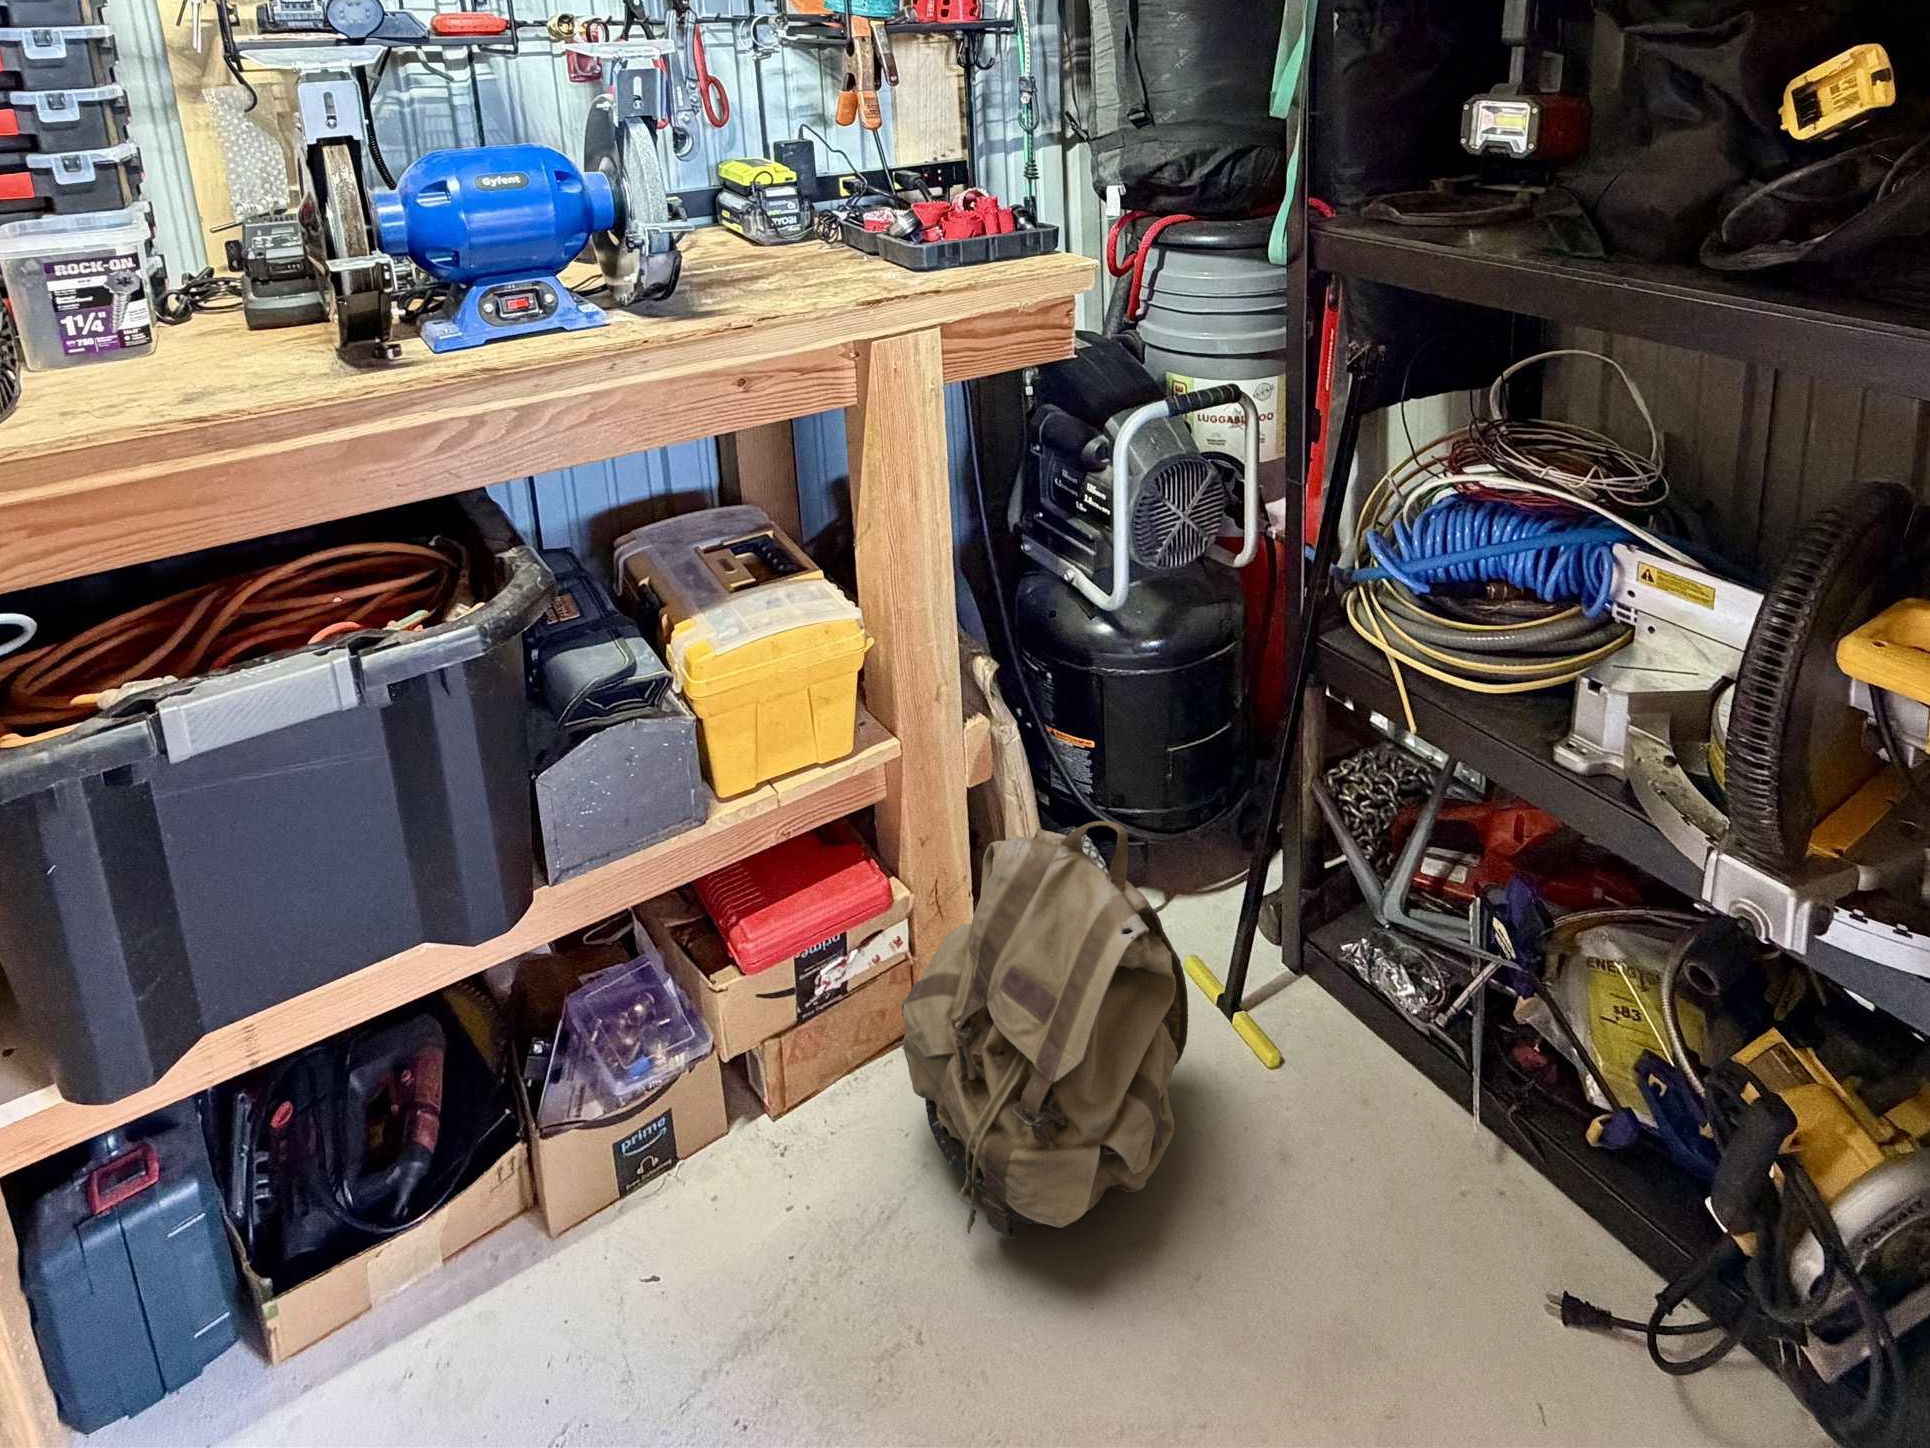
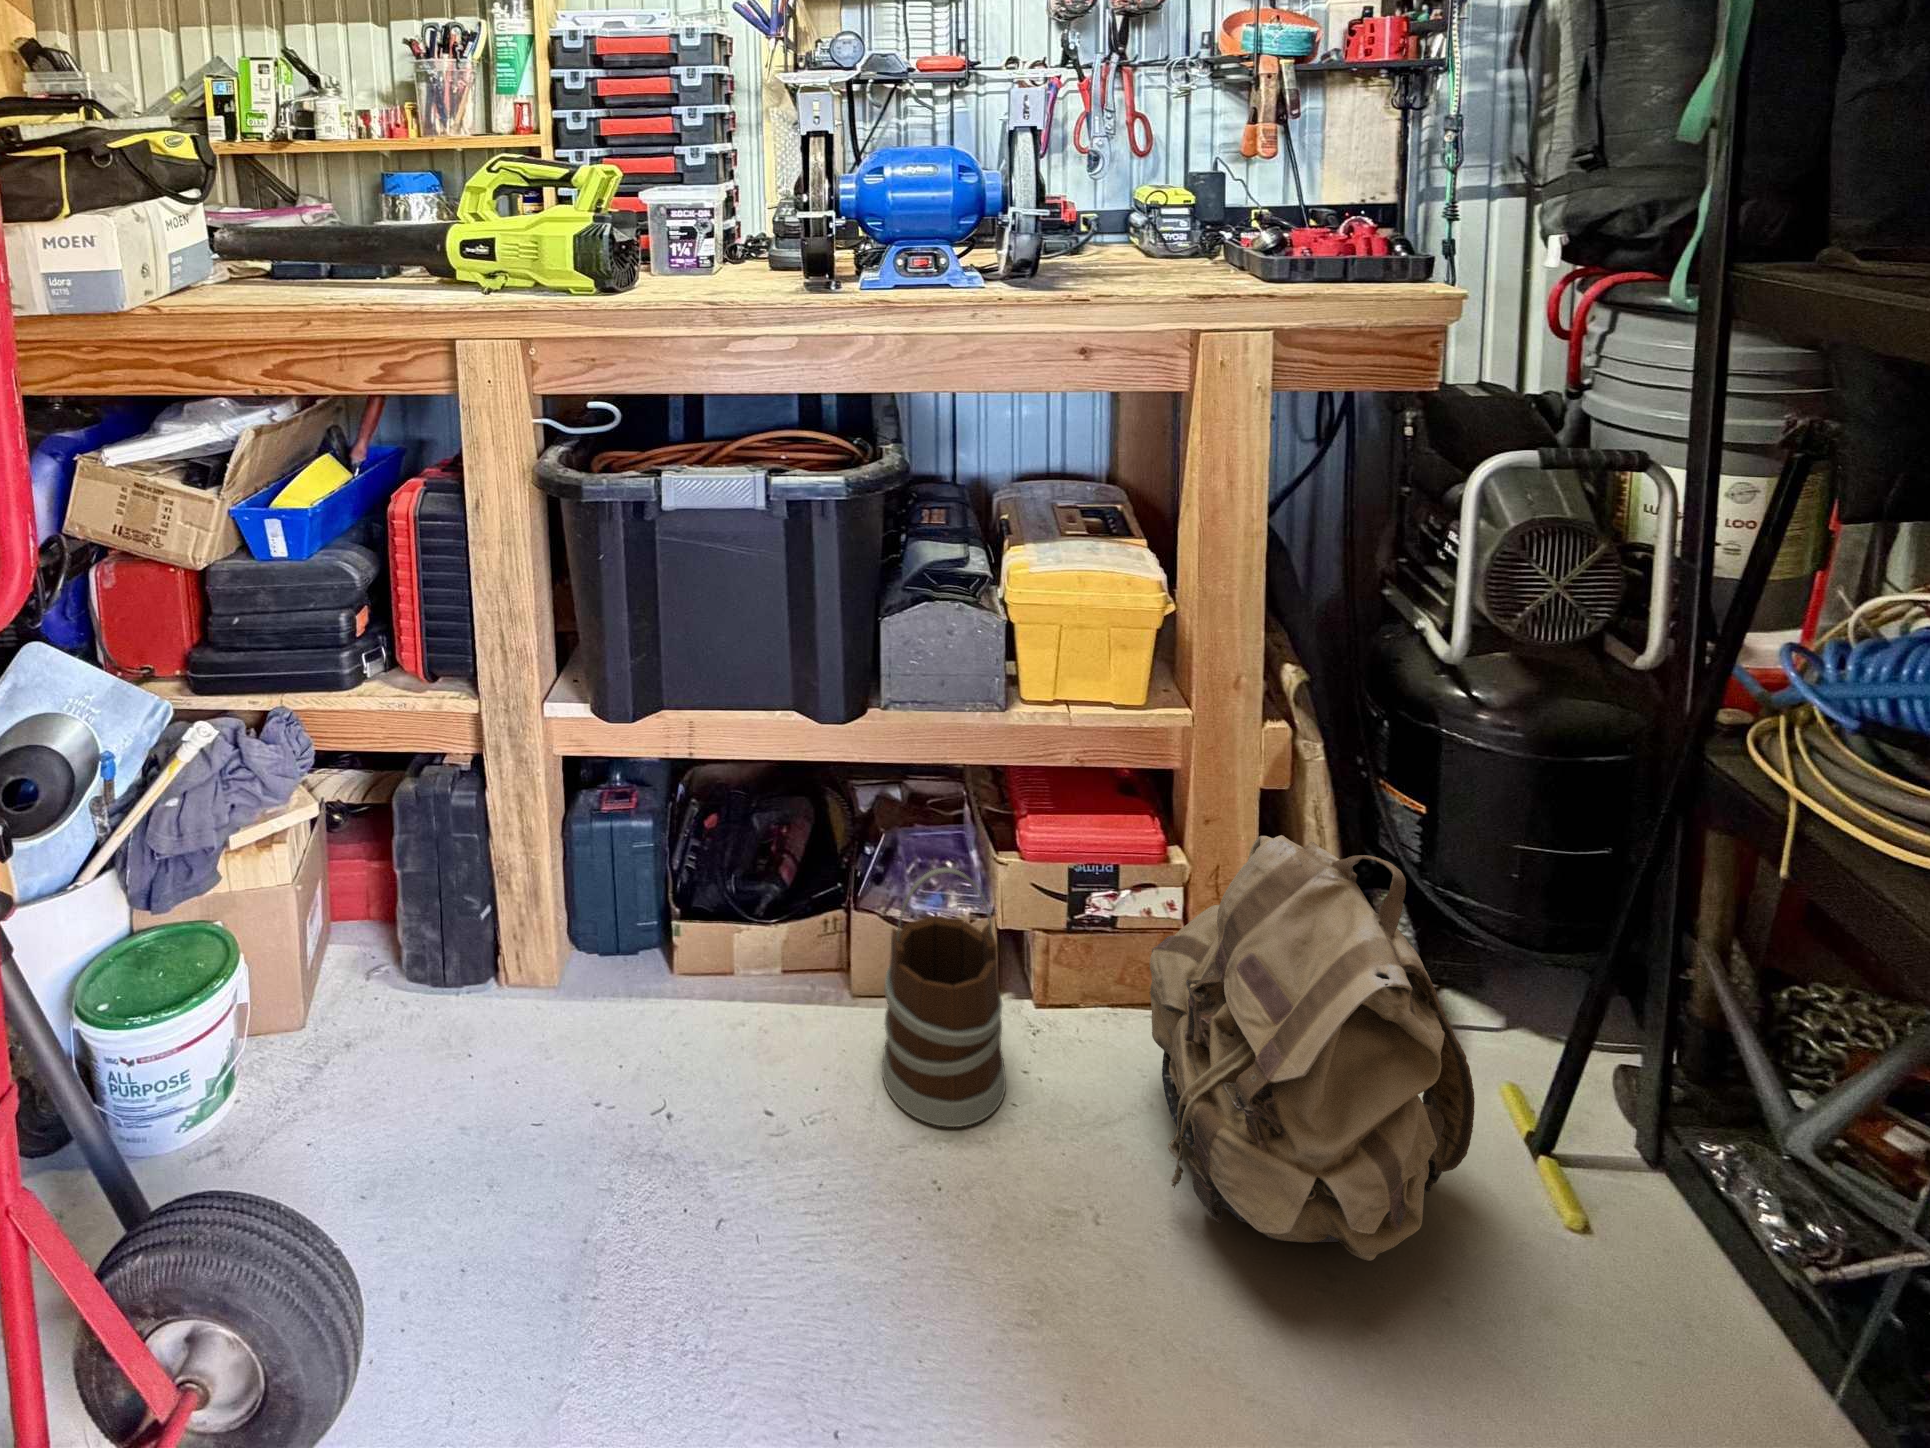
wooden bucket: none [608,1029,771,1340] -> present [882,867,1006,1127]

